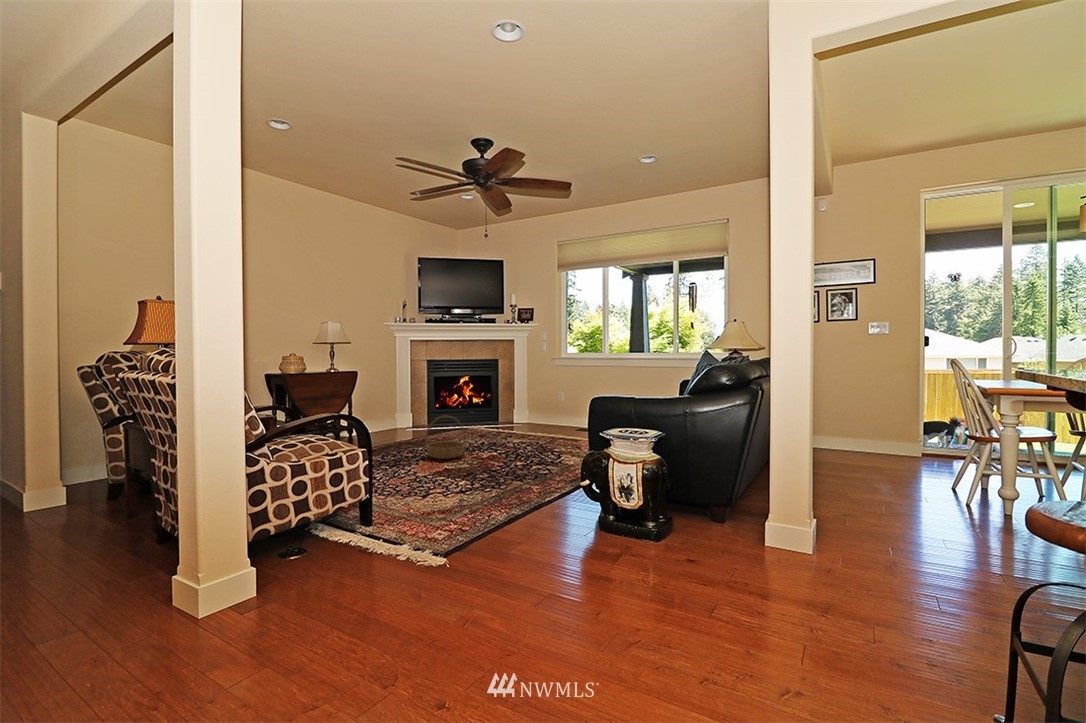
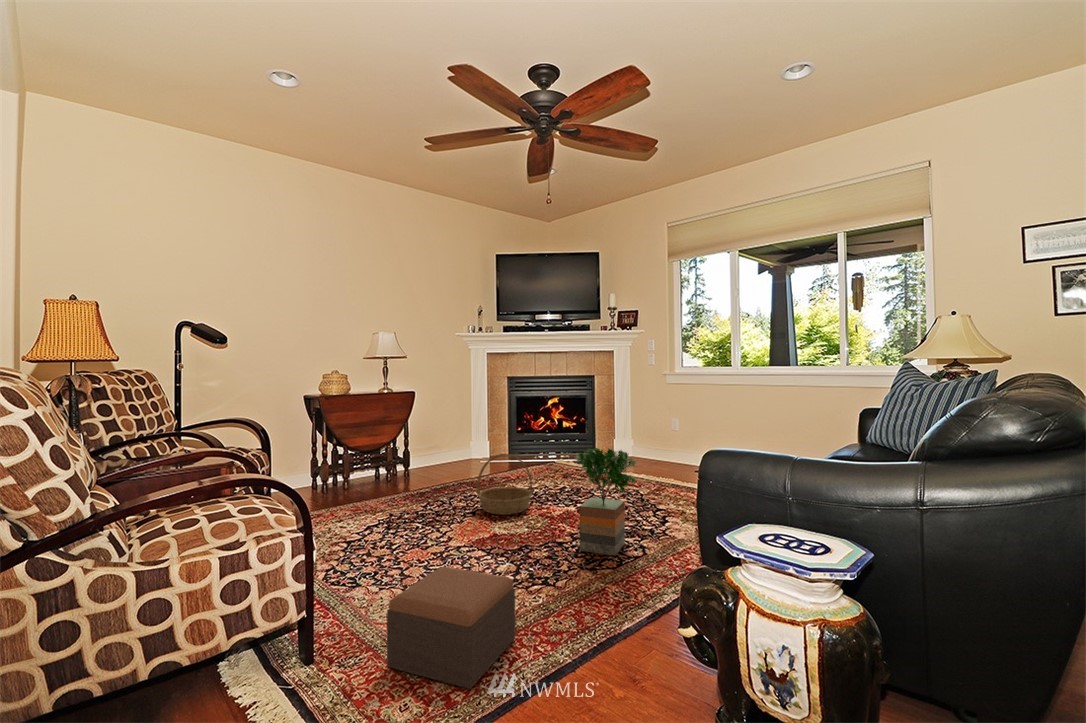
potted tree: none [503,405,546,474] -> present [575,448,636,556]
footstool: none [417,471,486,526] -> present [387,566,515,689]

